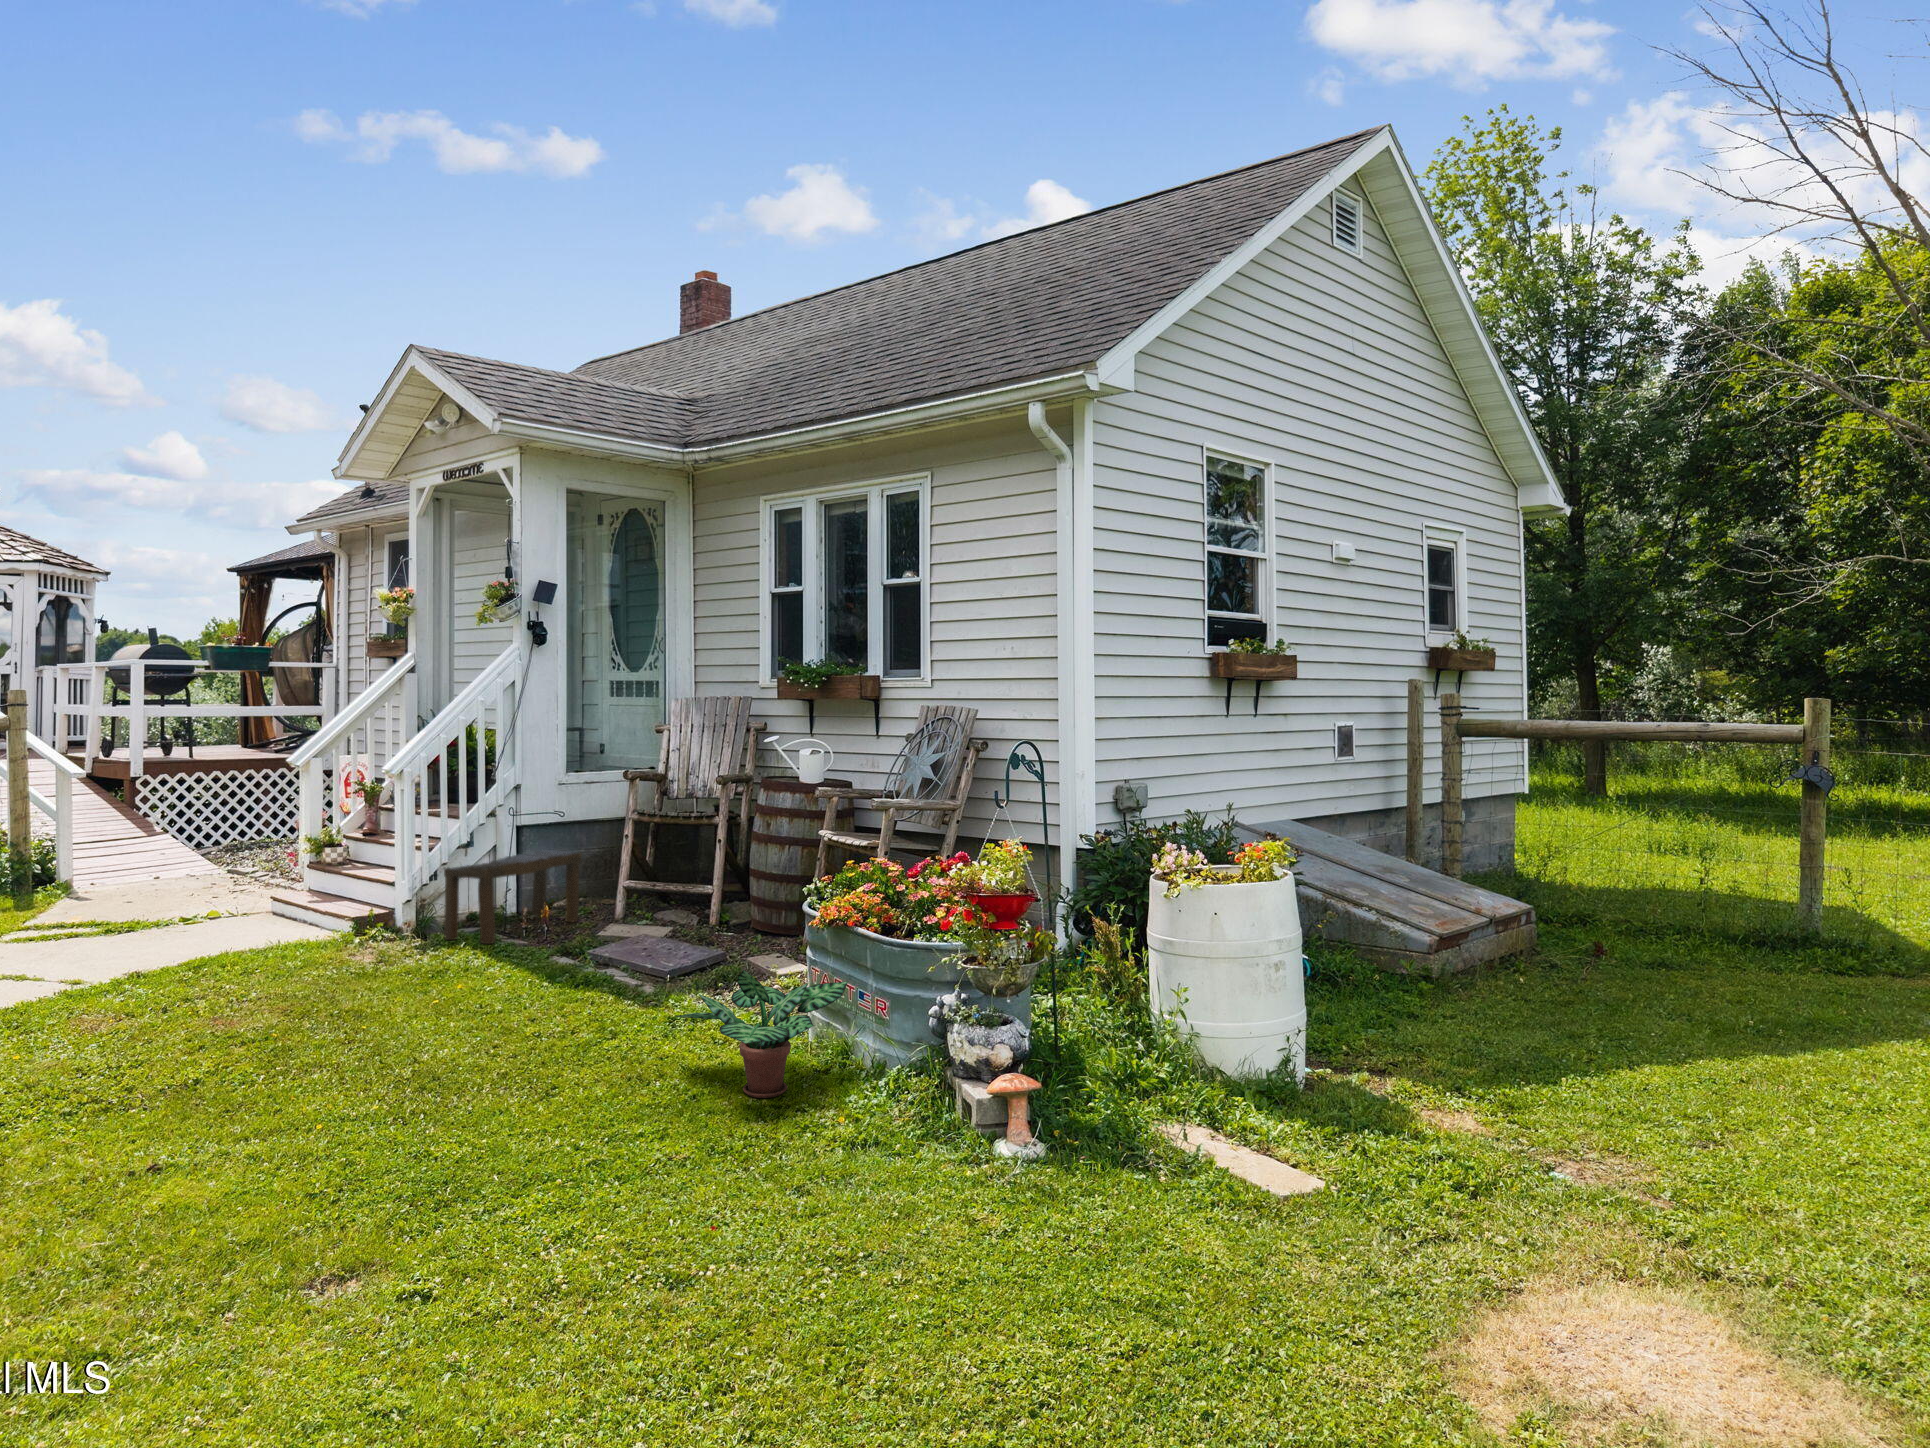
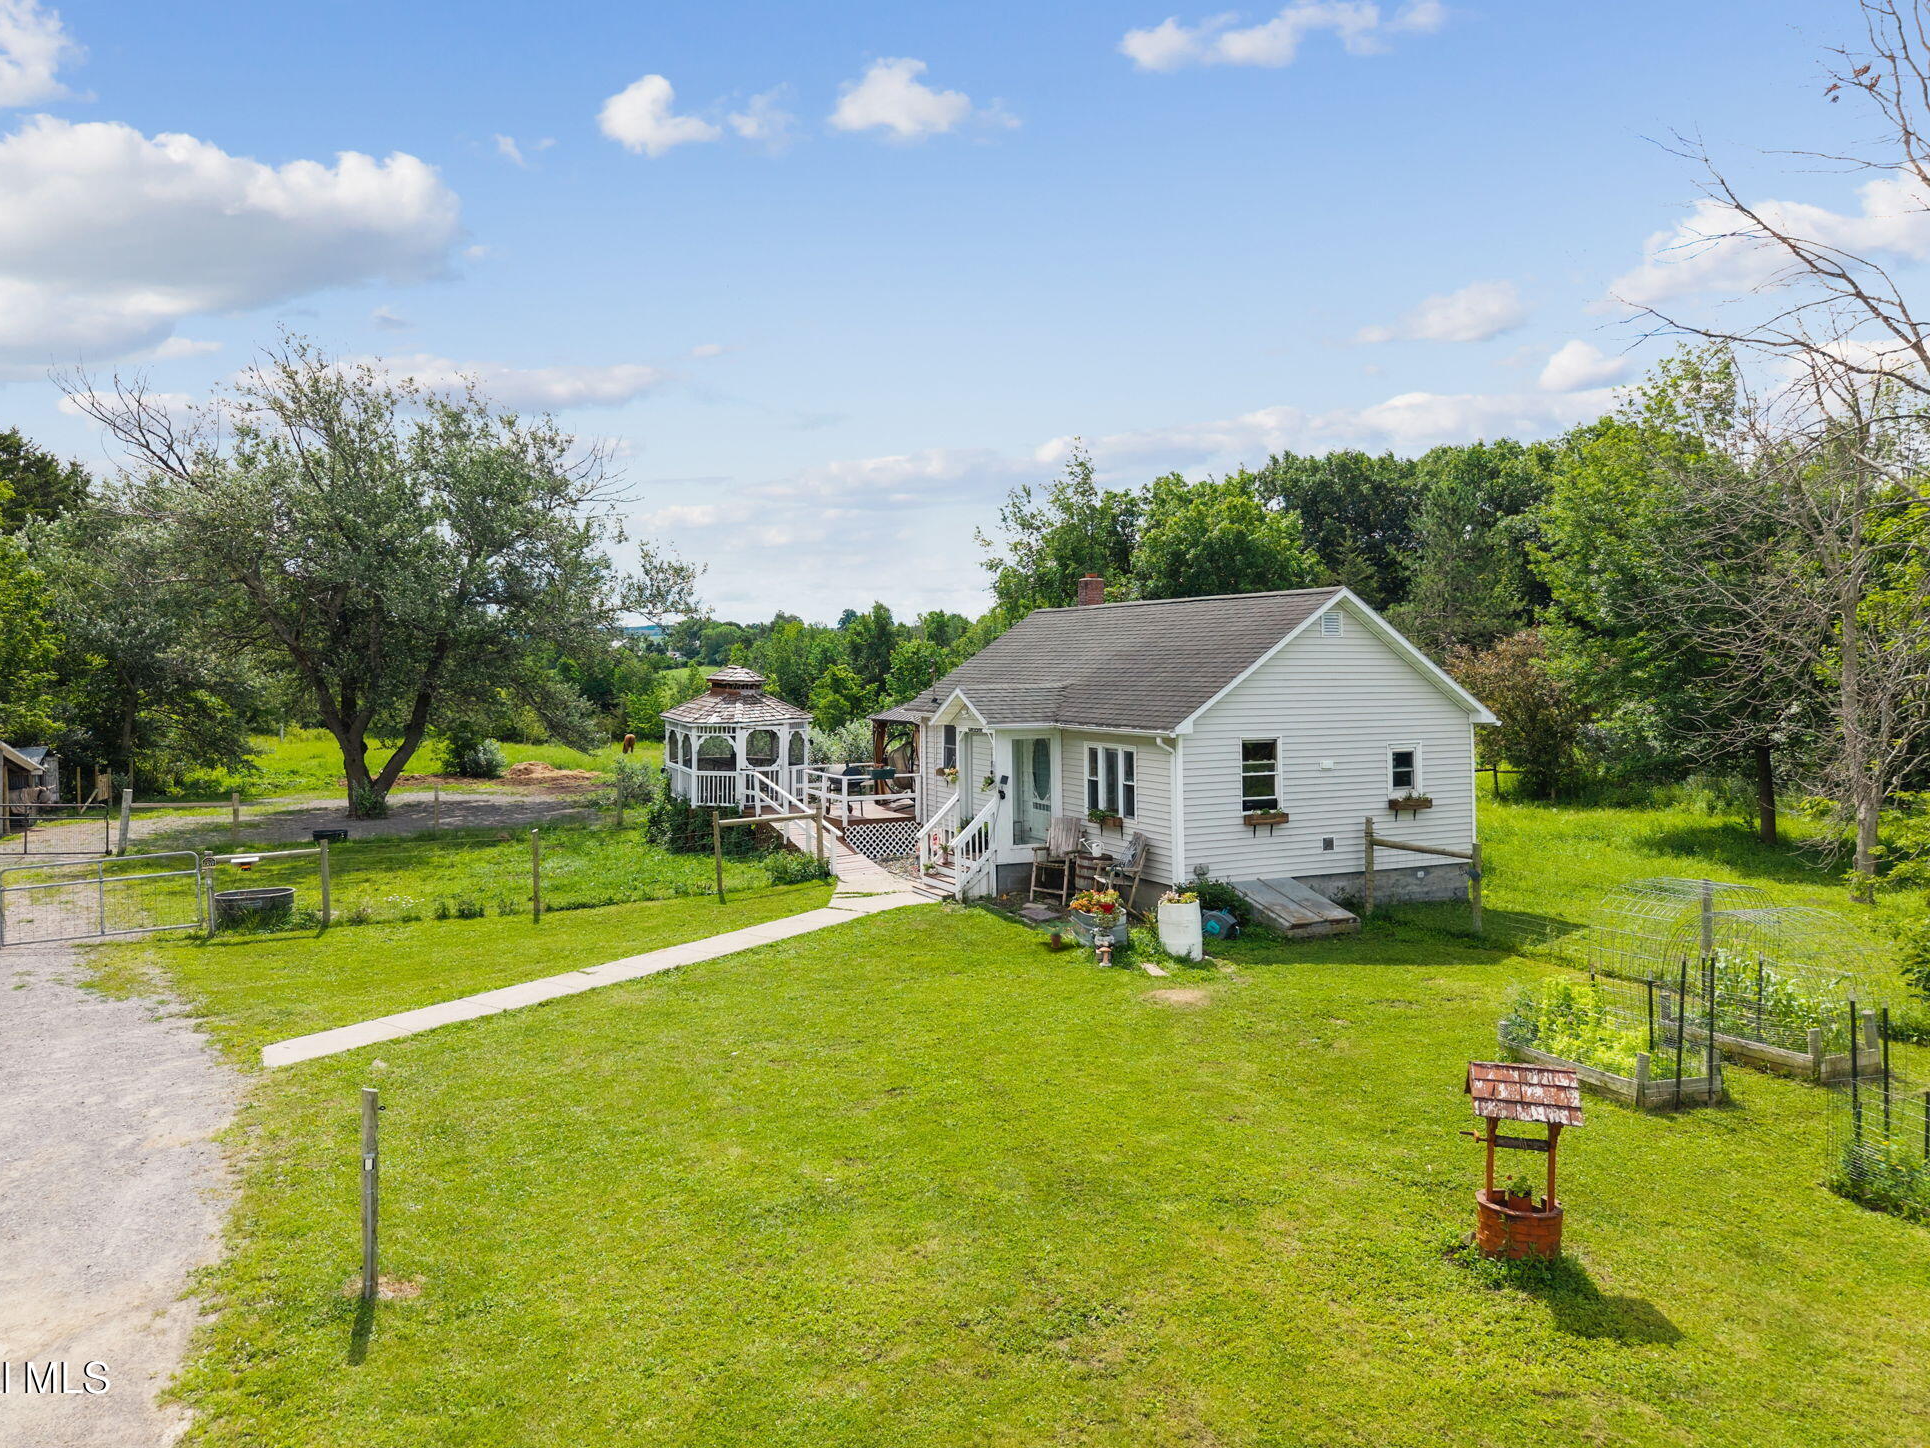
bench: present [444,850,582,944] -> none [973,874,1018,906]

